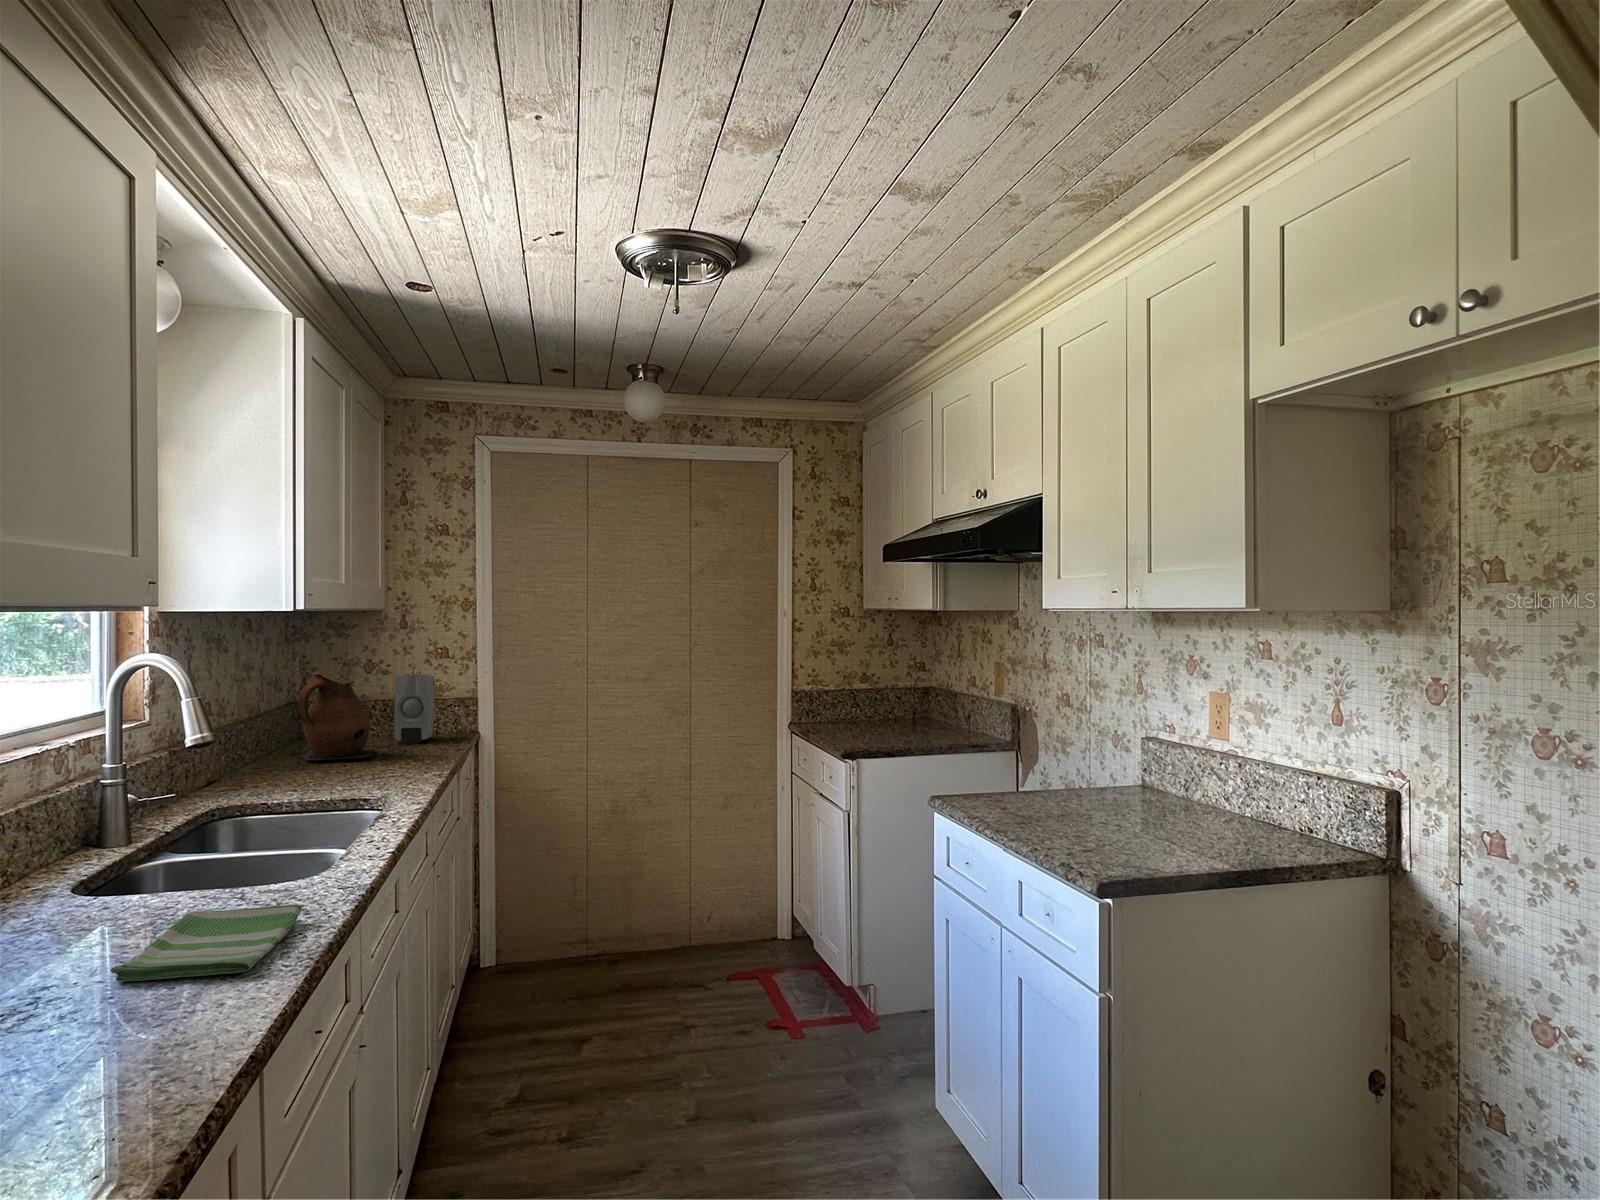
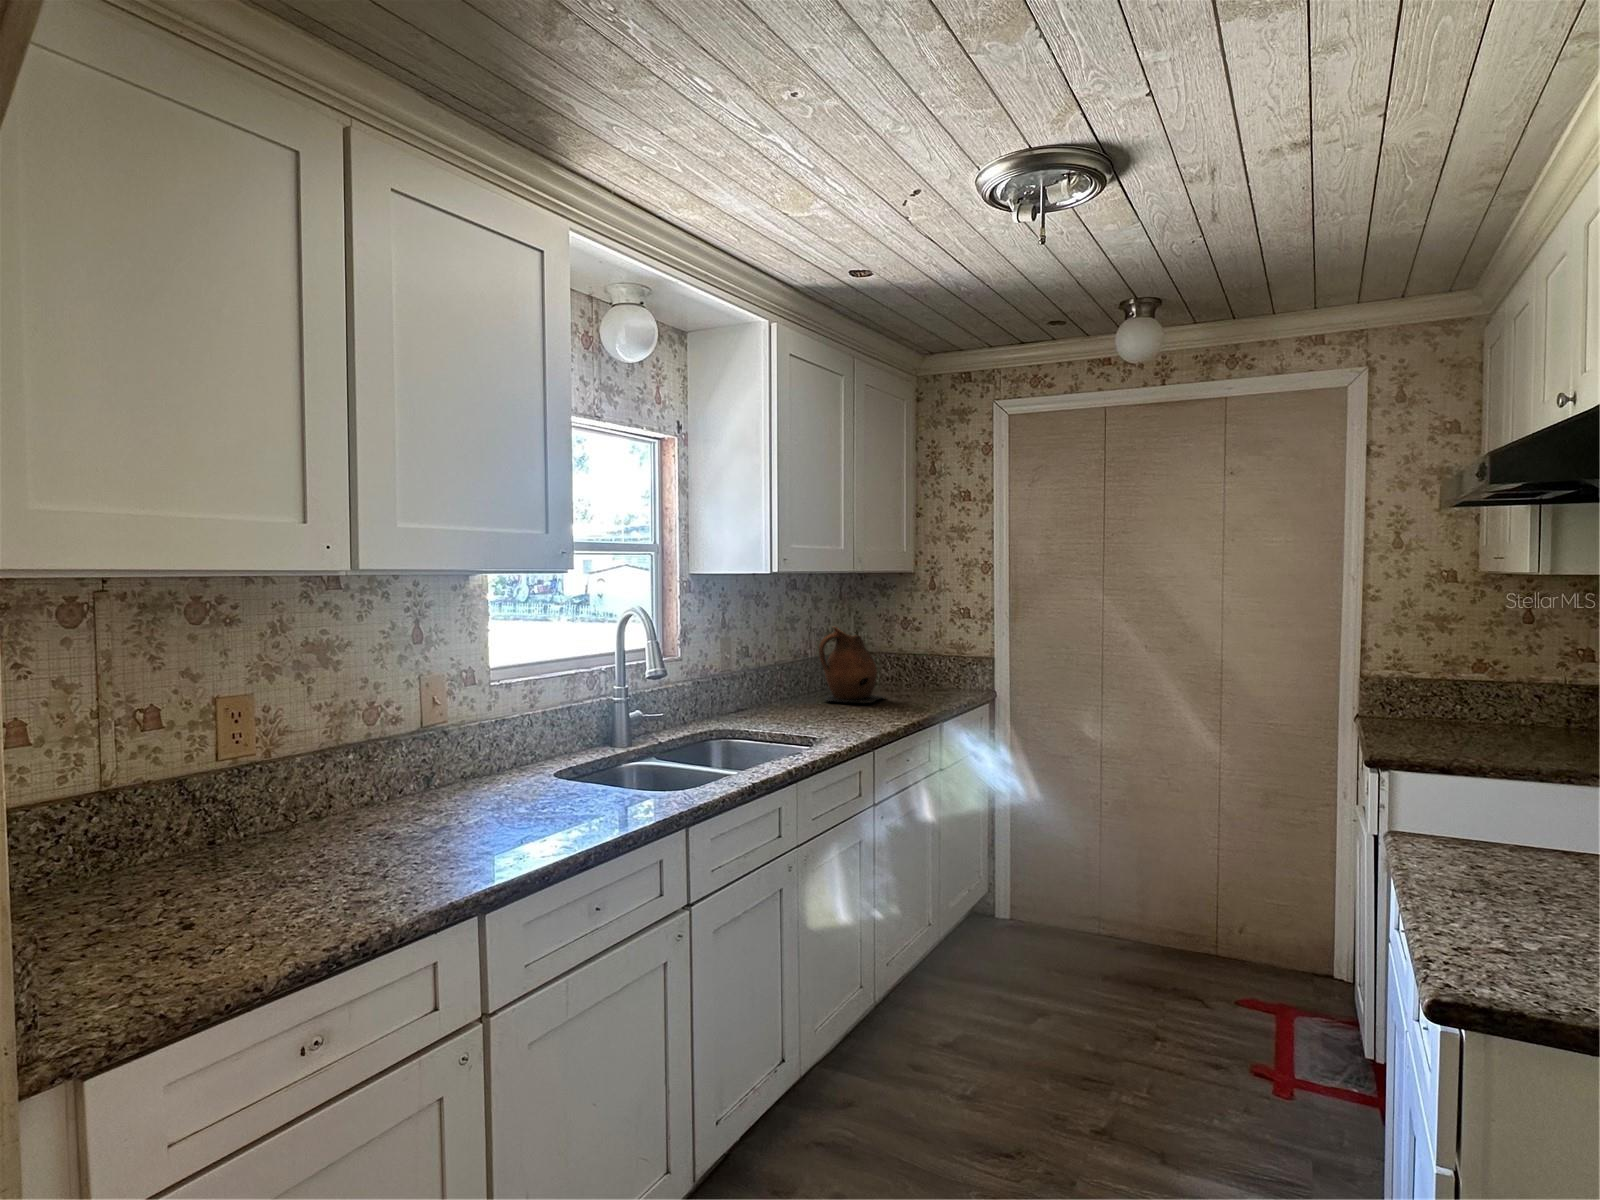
soap dispenser: present [394,675,435,744] -> none [910,632,952,696]
dish towel: present [111,904,302,982] -> none [495,792,638,838]

